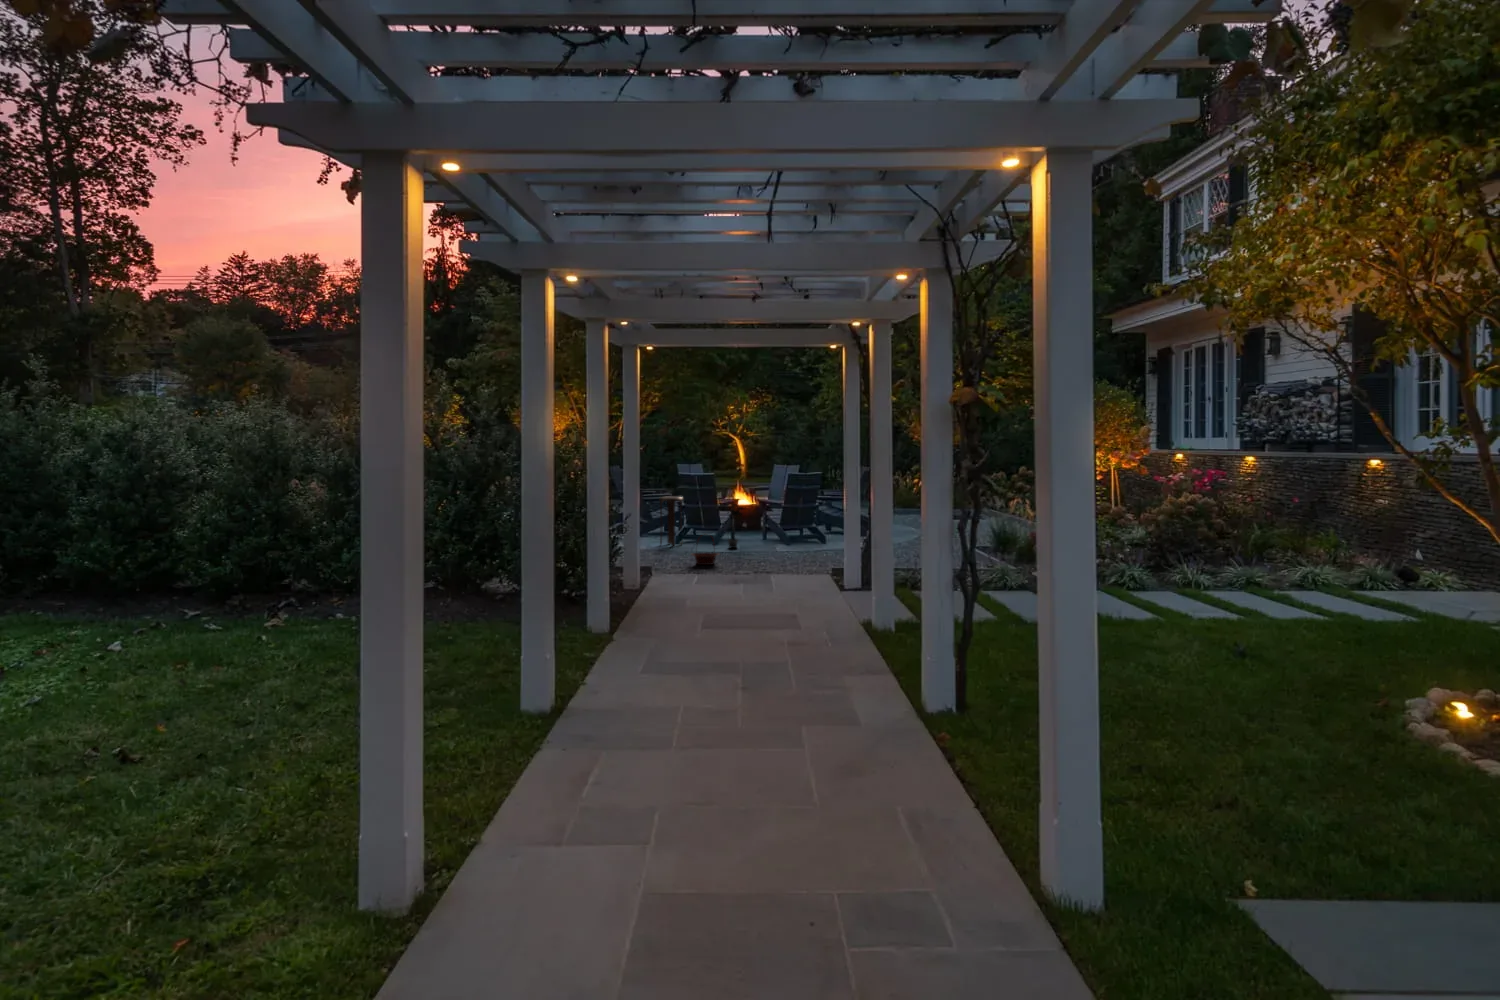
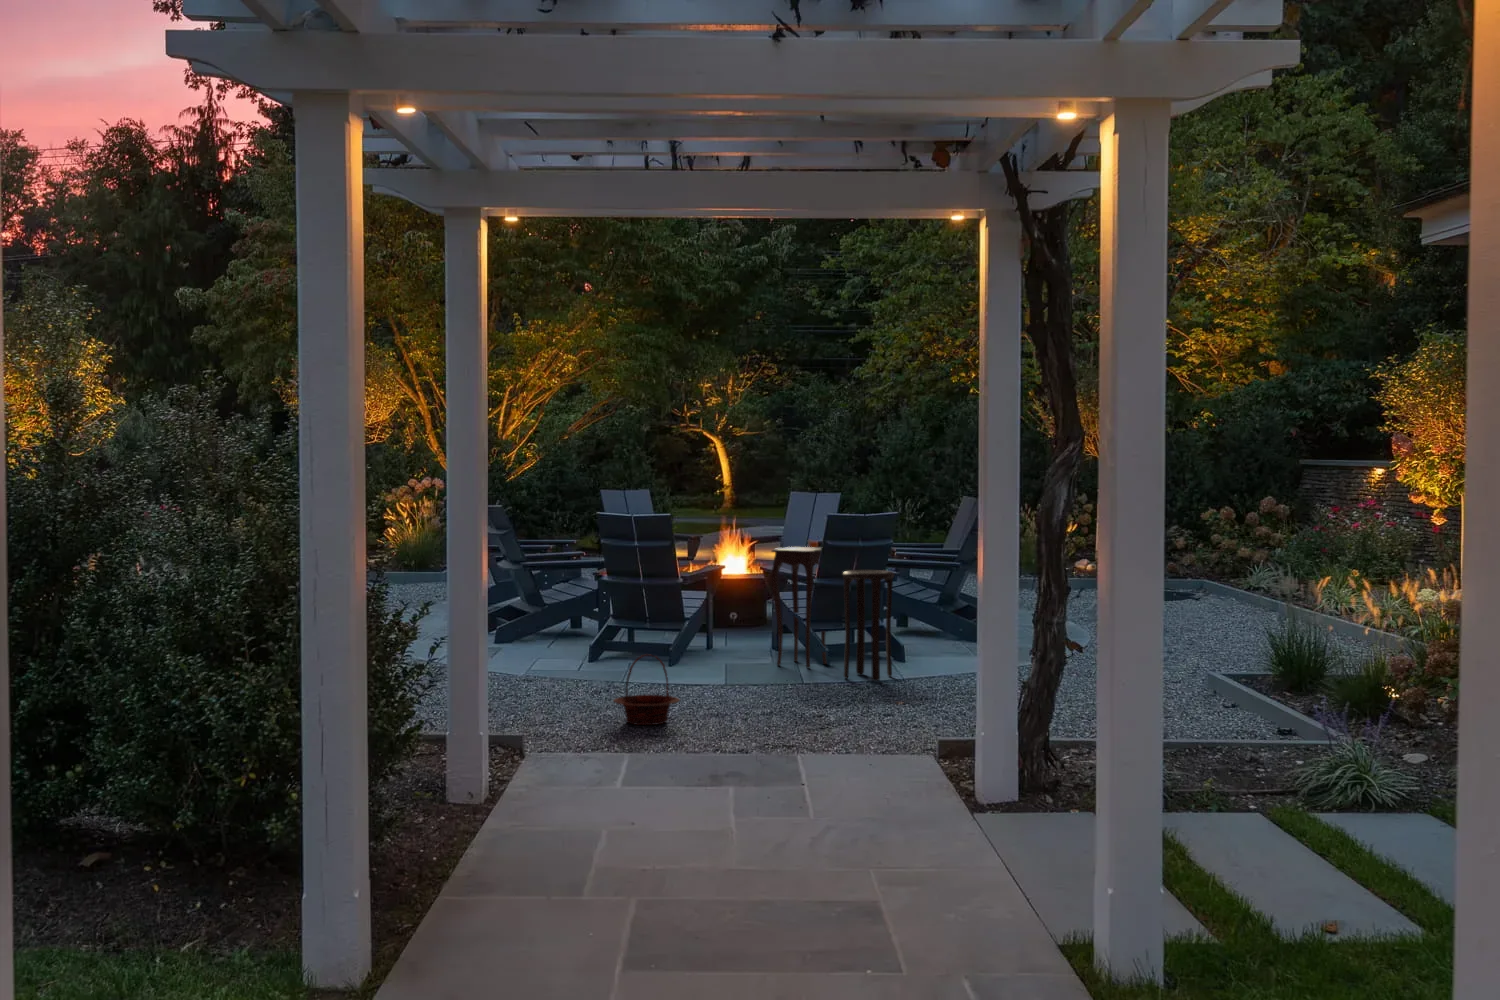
side table: none [762,489,792,547] -> present [771,547,827,668]
stool: present [659,497,682,546] -> present [843,570,894,681]
potted plant: present [722,504,746,548] -> none [681,575,744,672]

